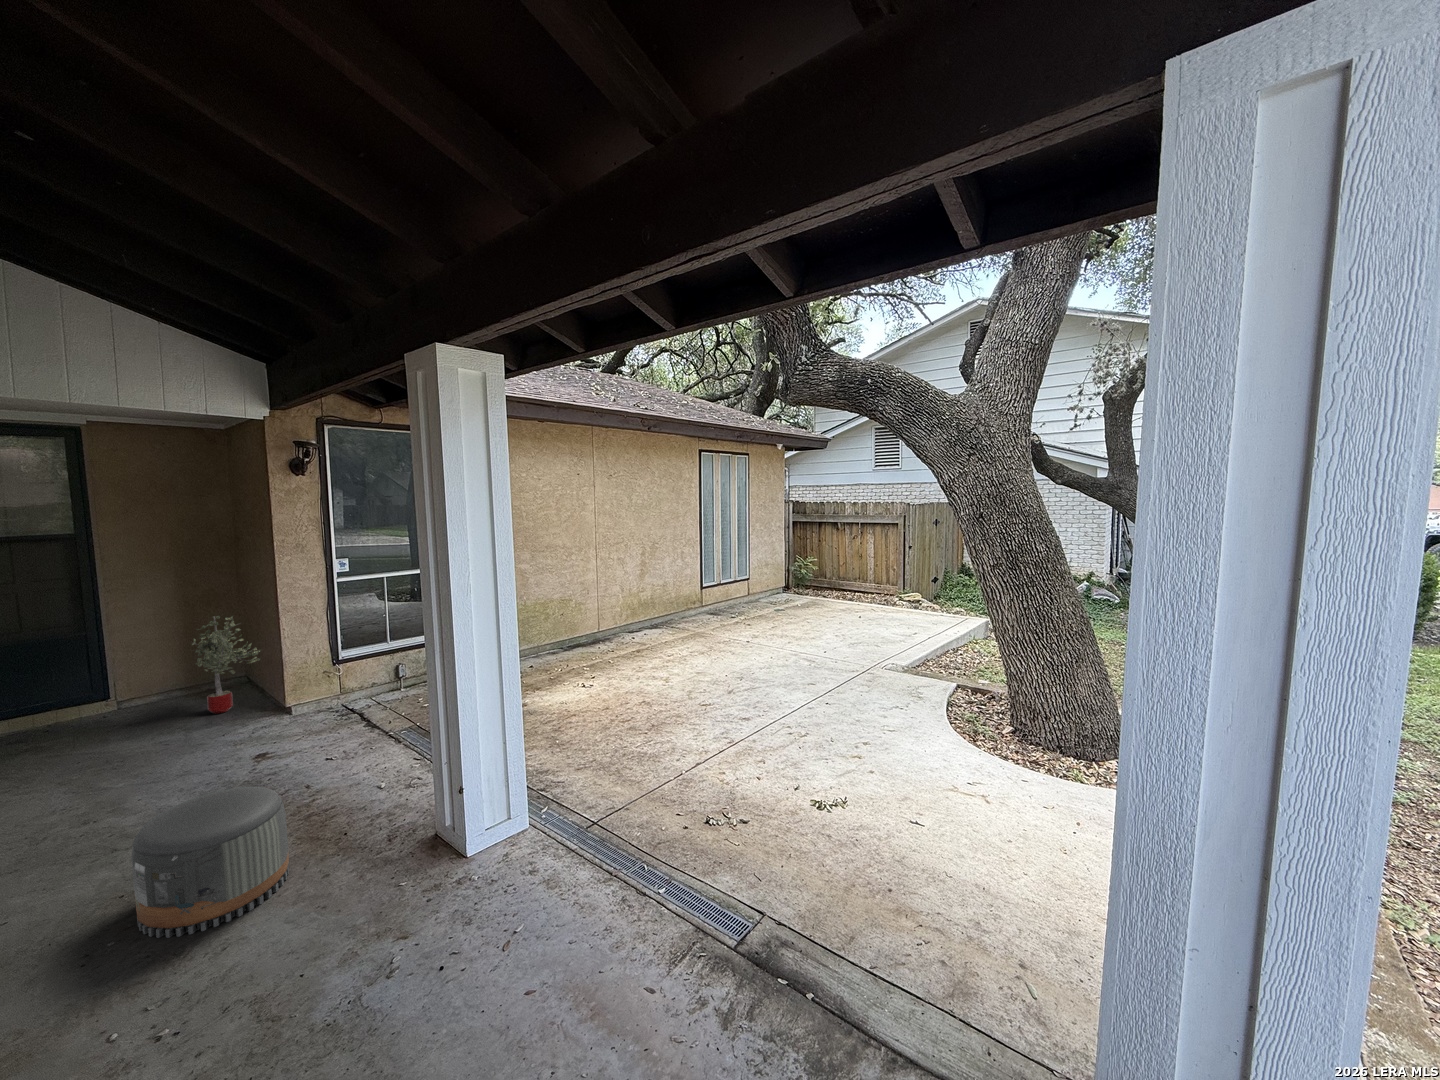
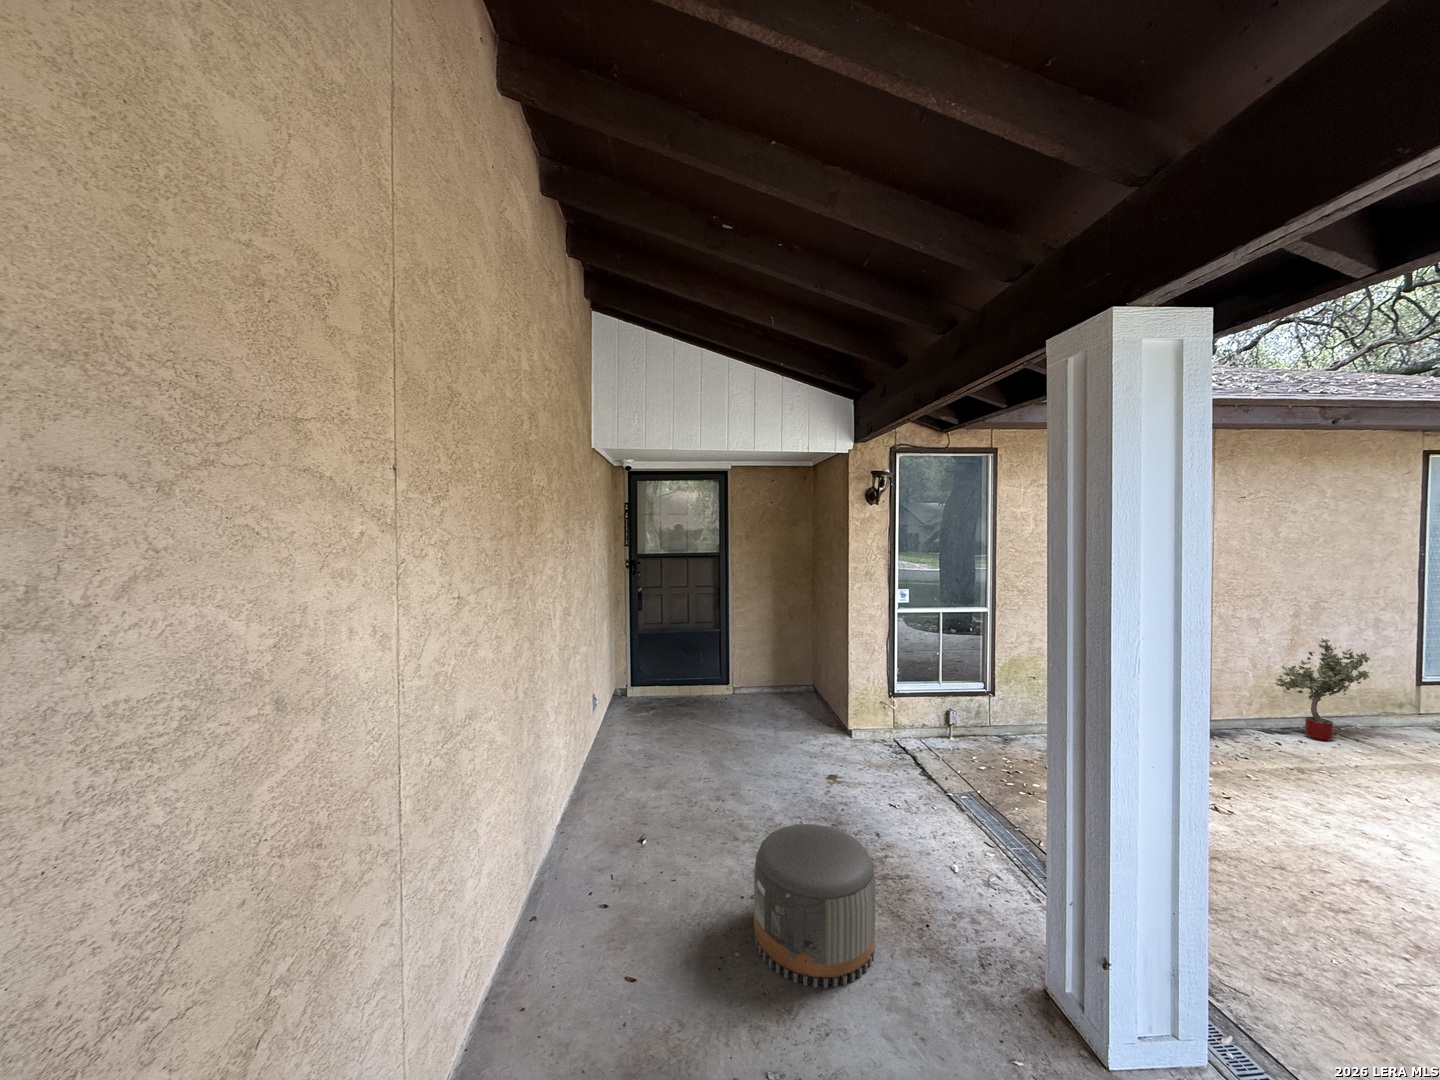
potted tree: present [191,616,260,714] -> present [1274,638,1370,741]

